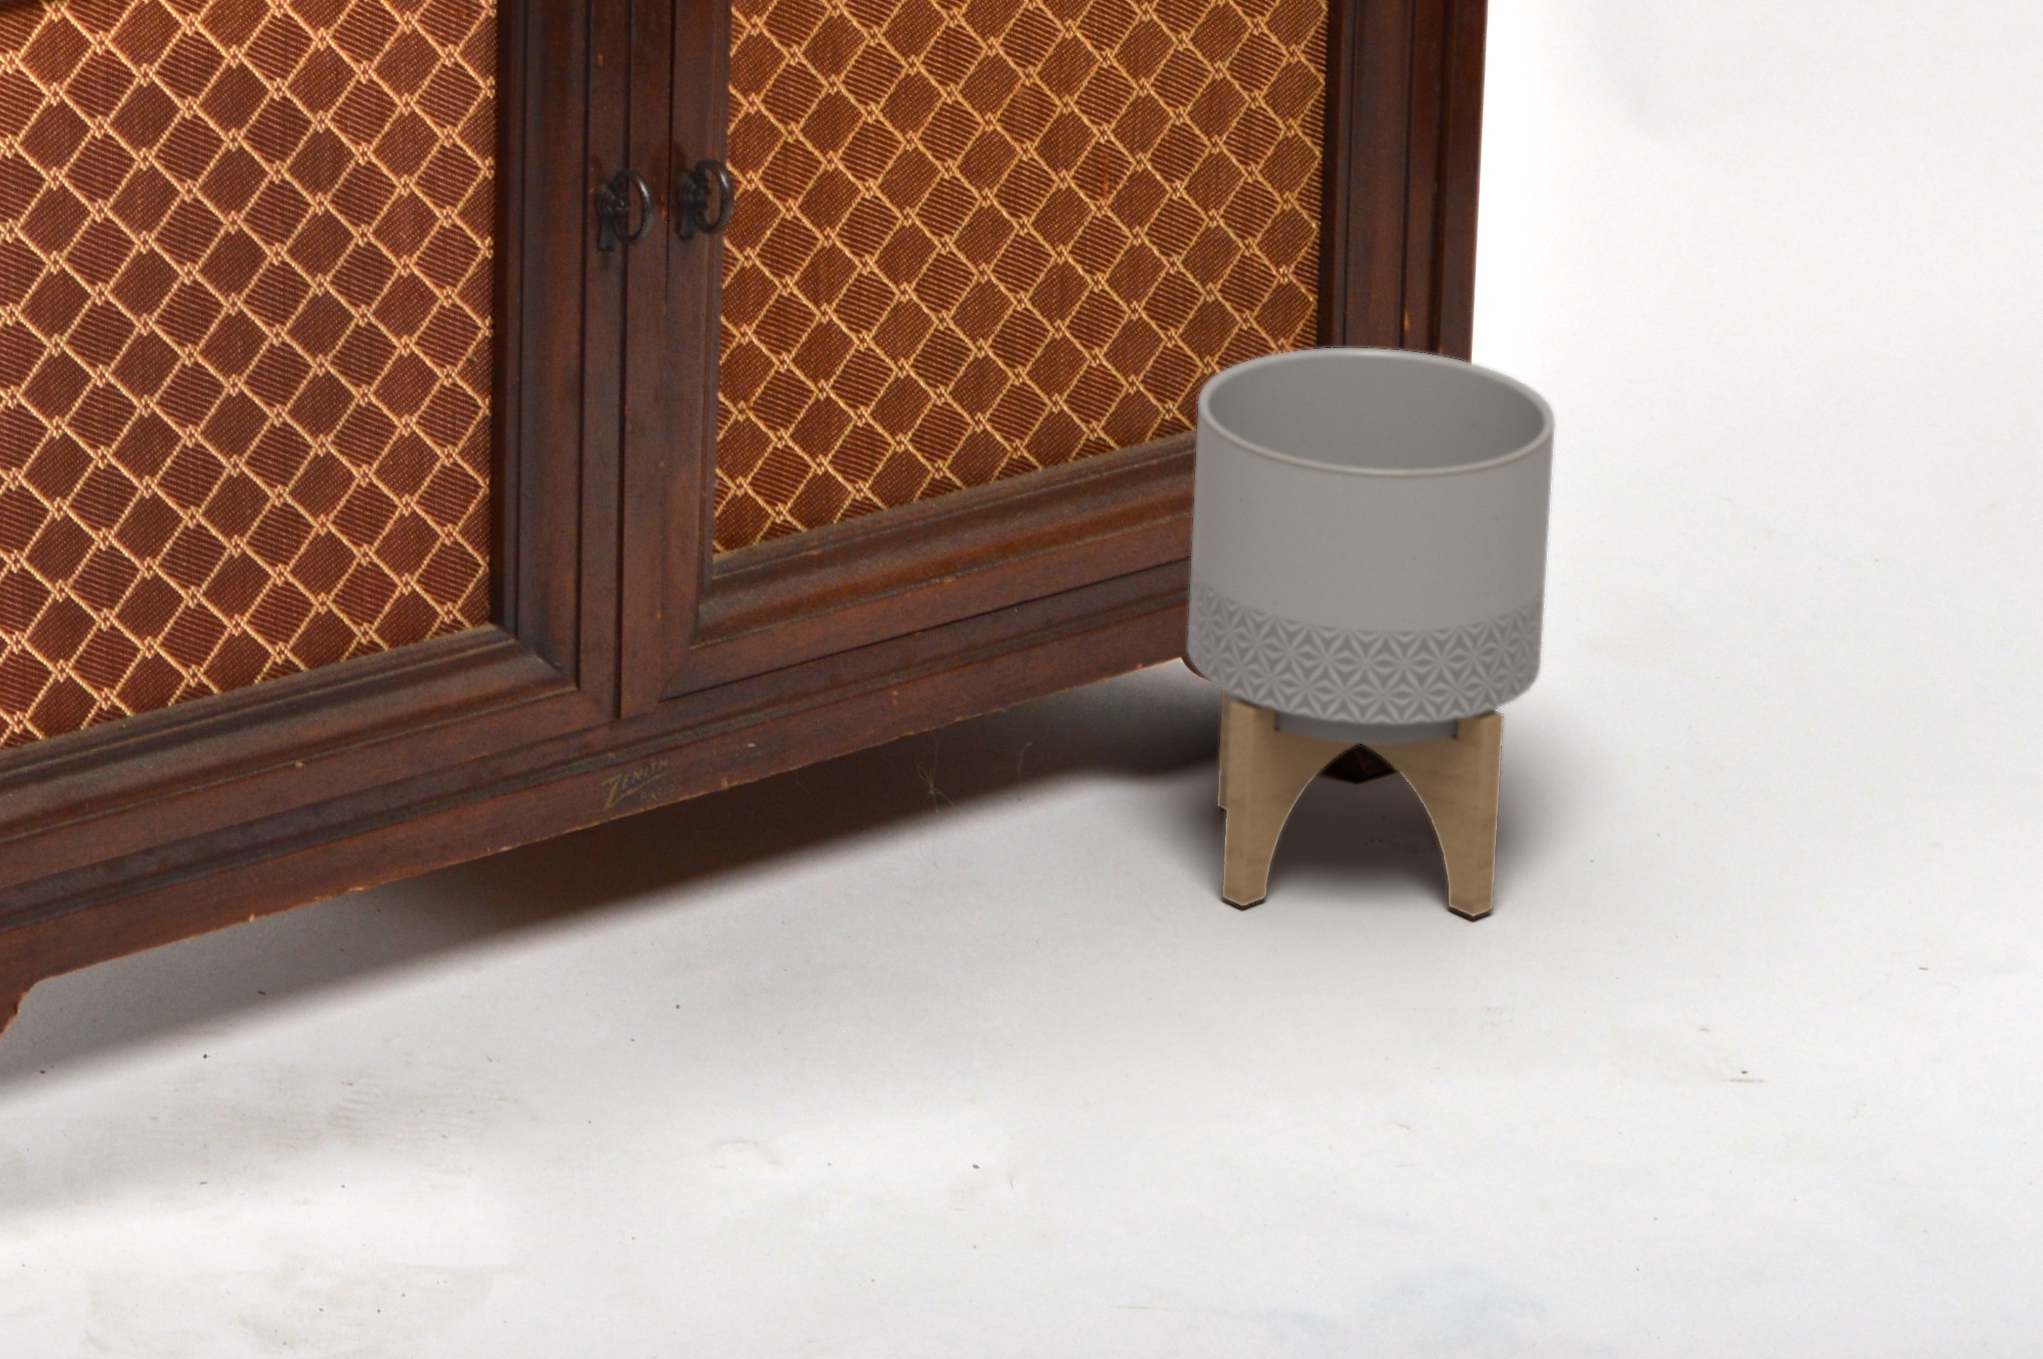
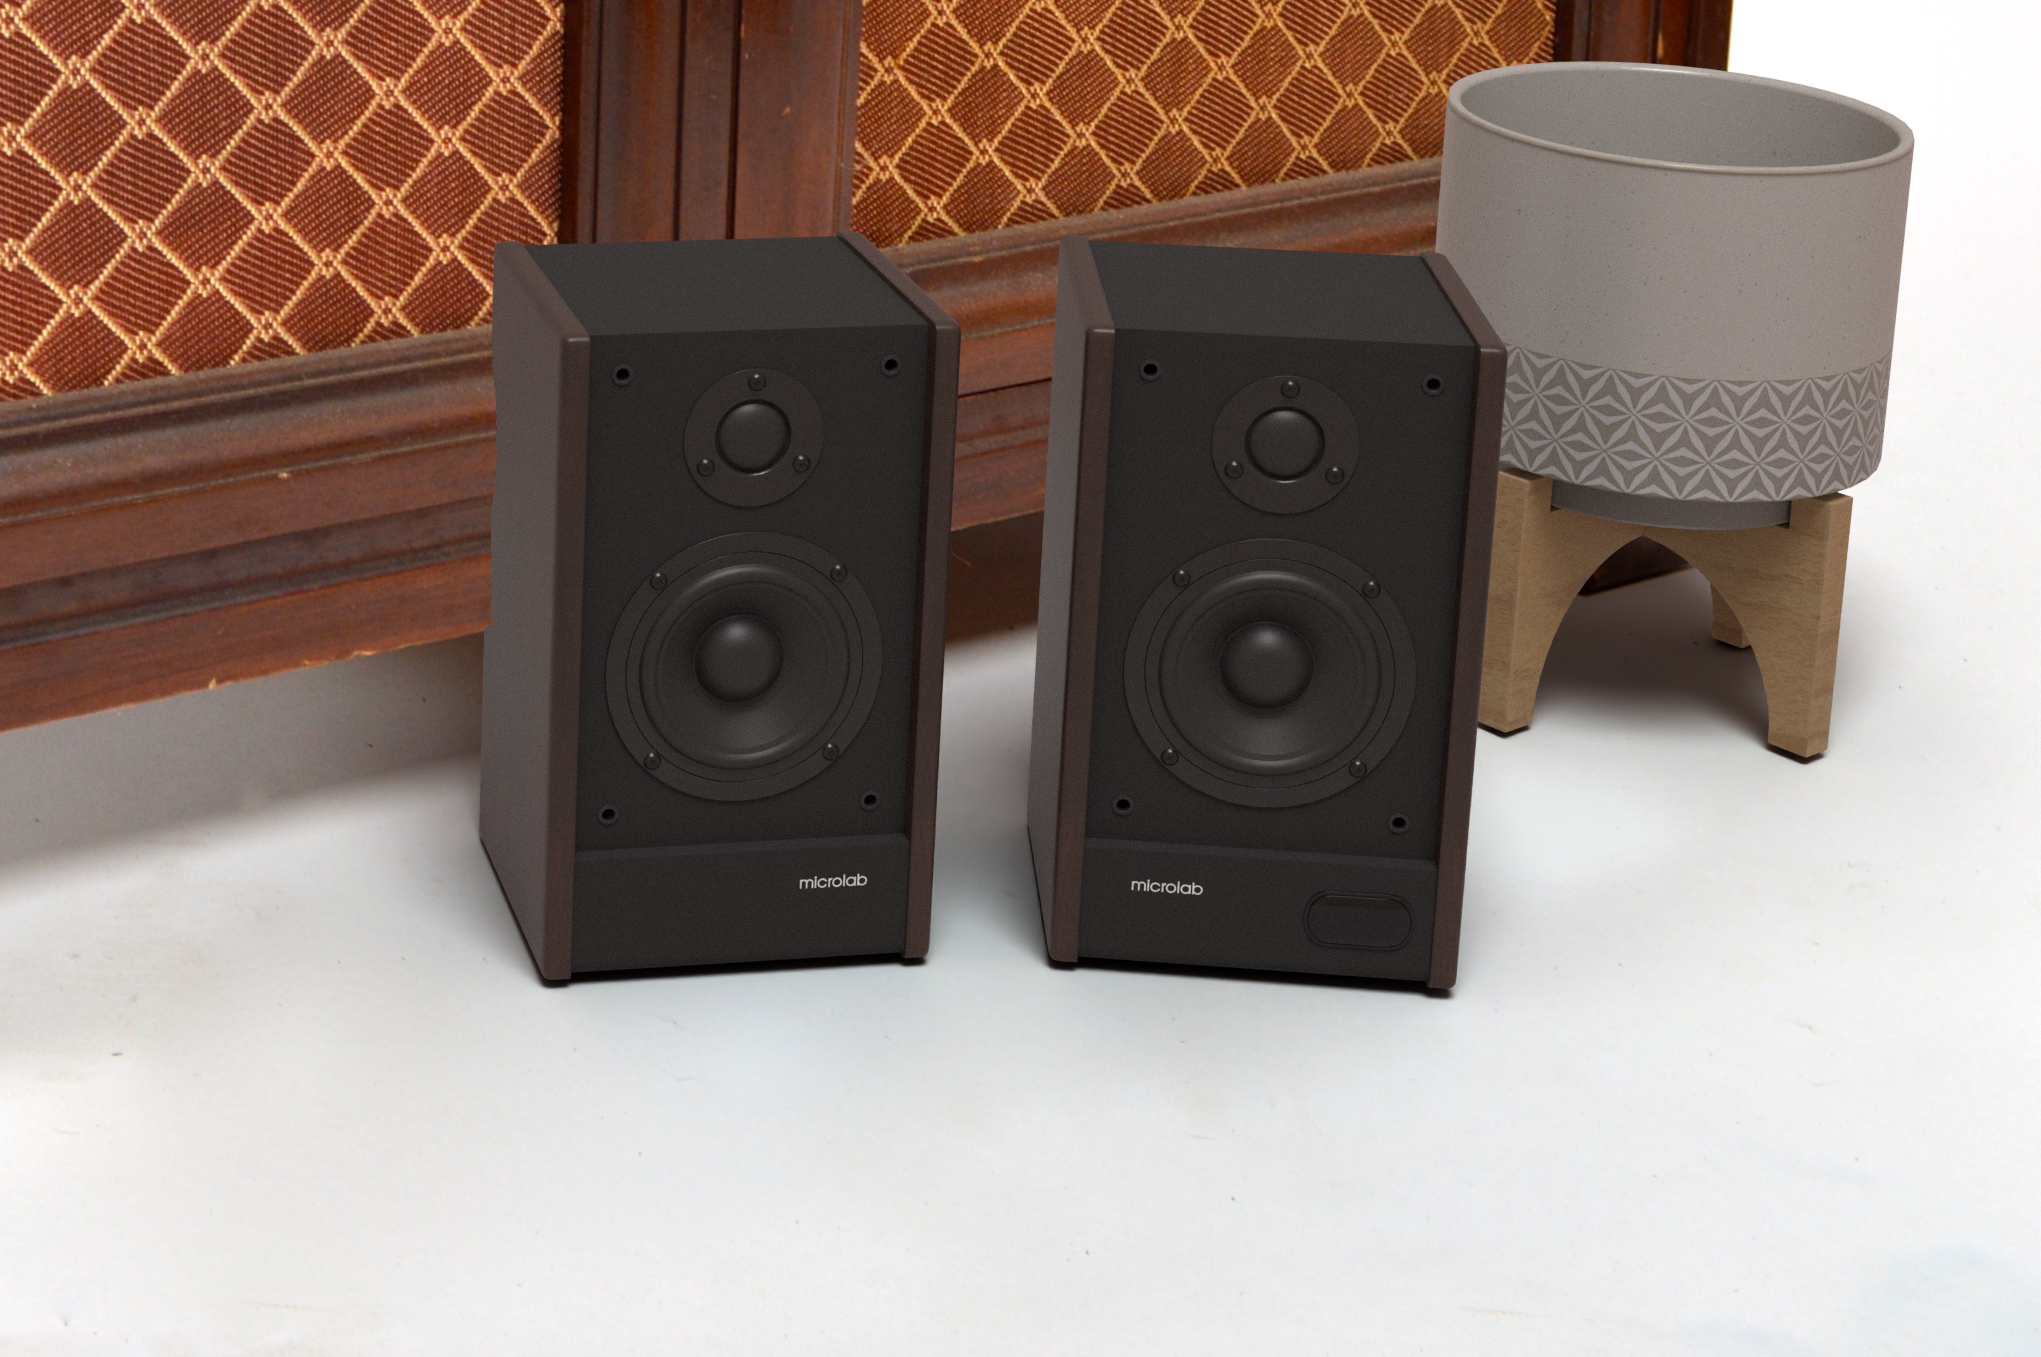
speaker: none [436,553,1173,1120] -> present [479,231,1508,989]

